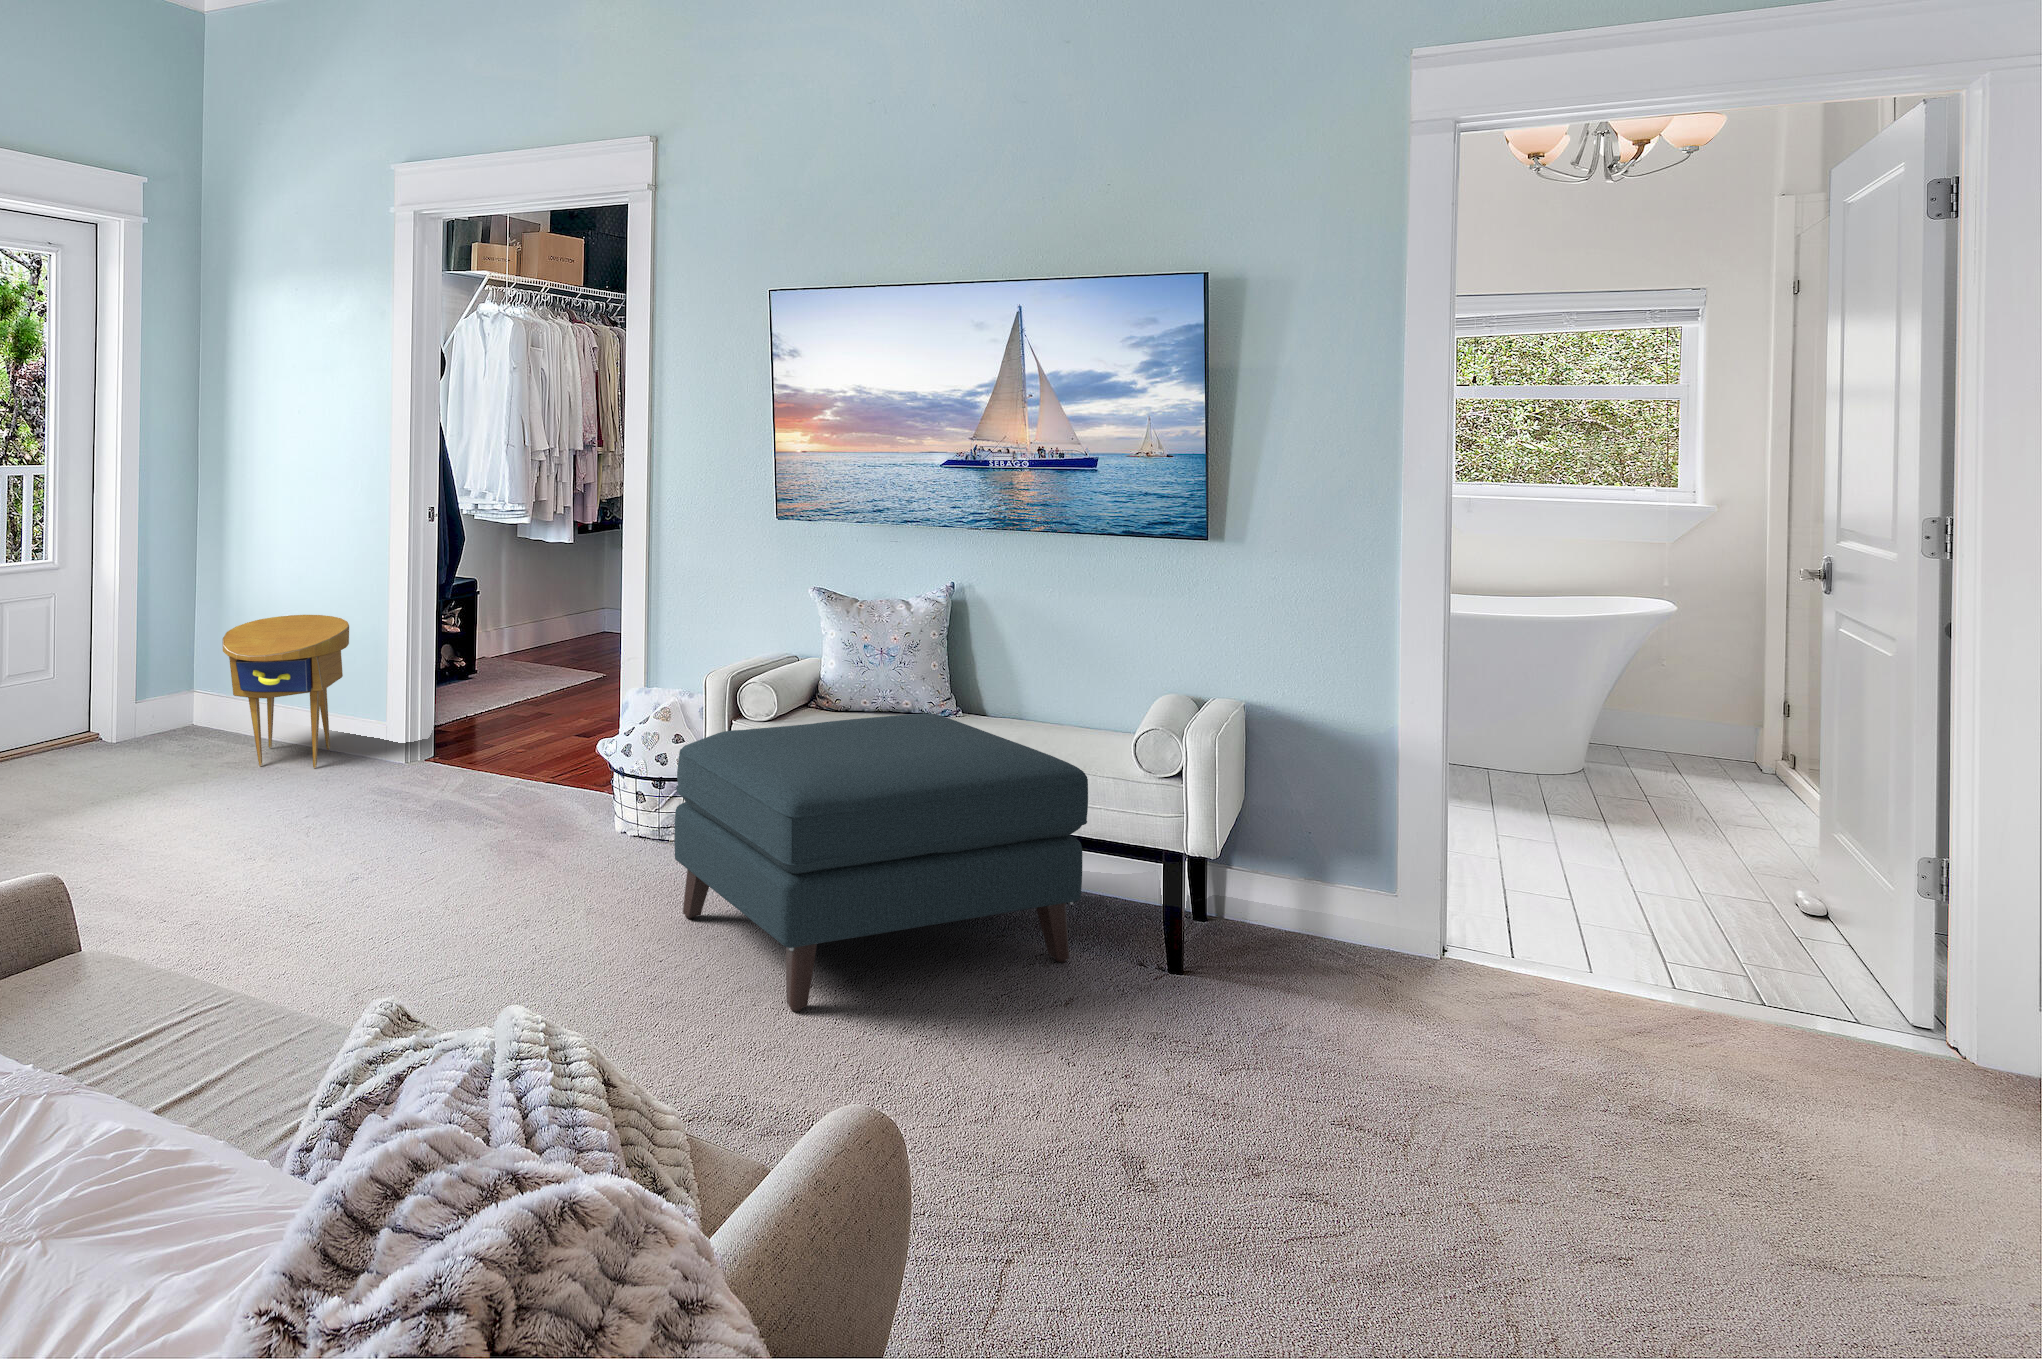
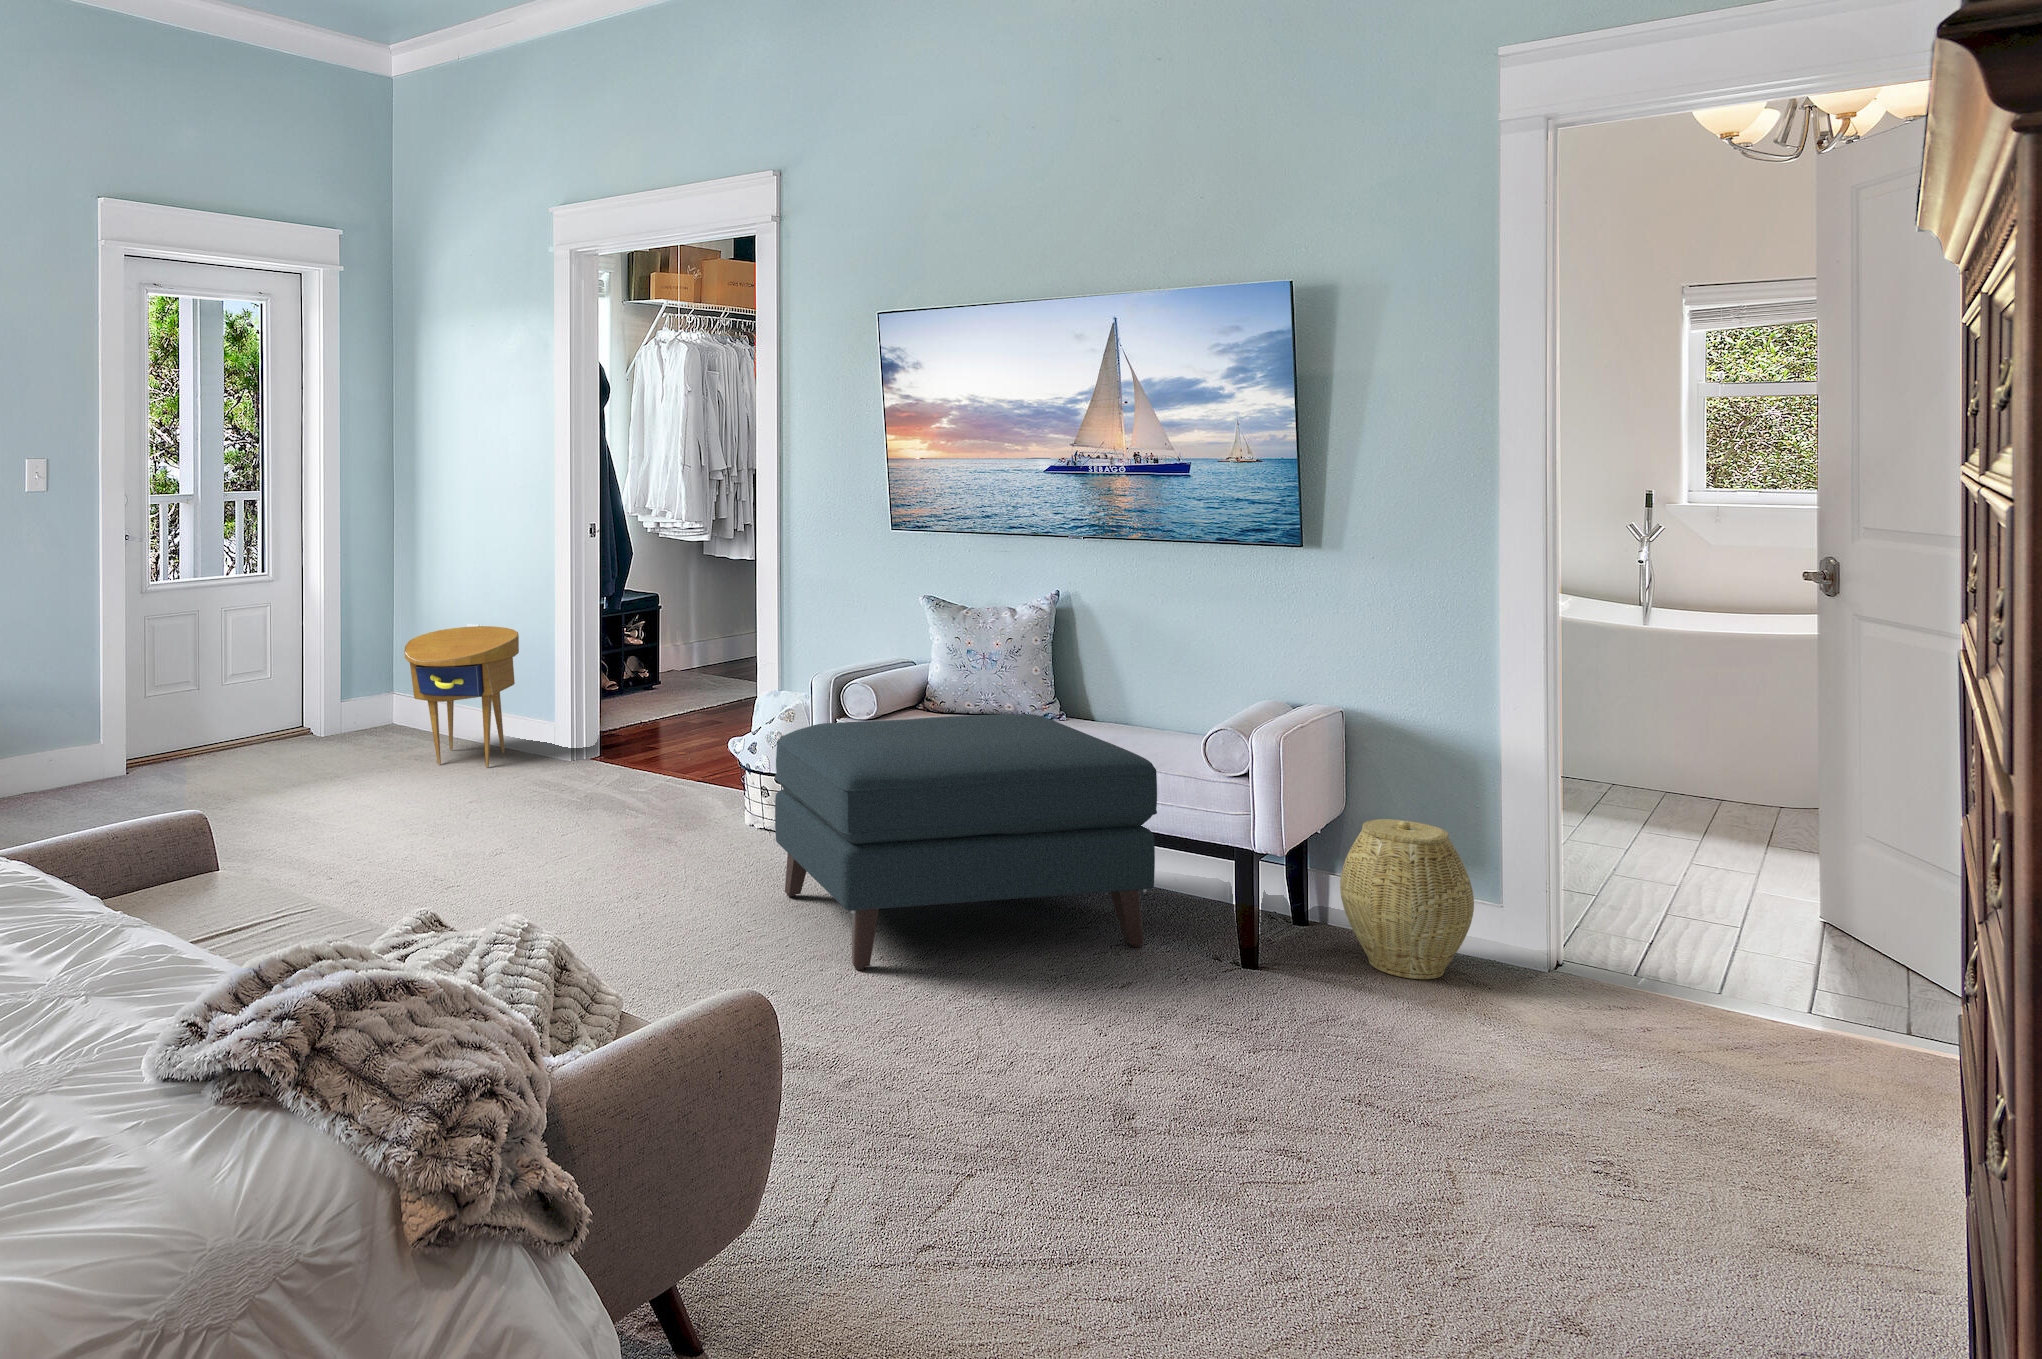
woven basket: none [1259,820,1393,984] -> present [1340,819,1474,979]

